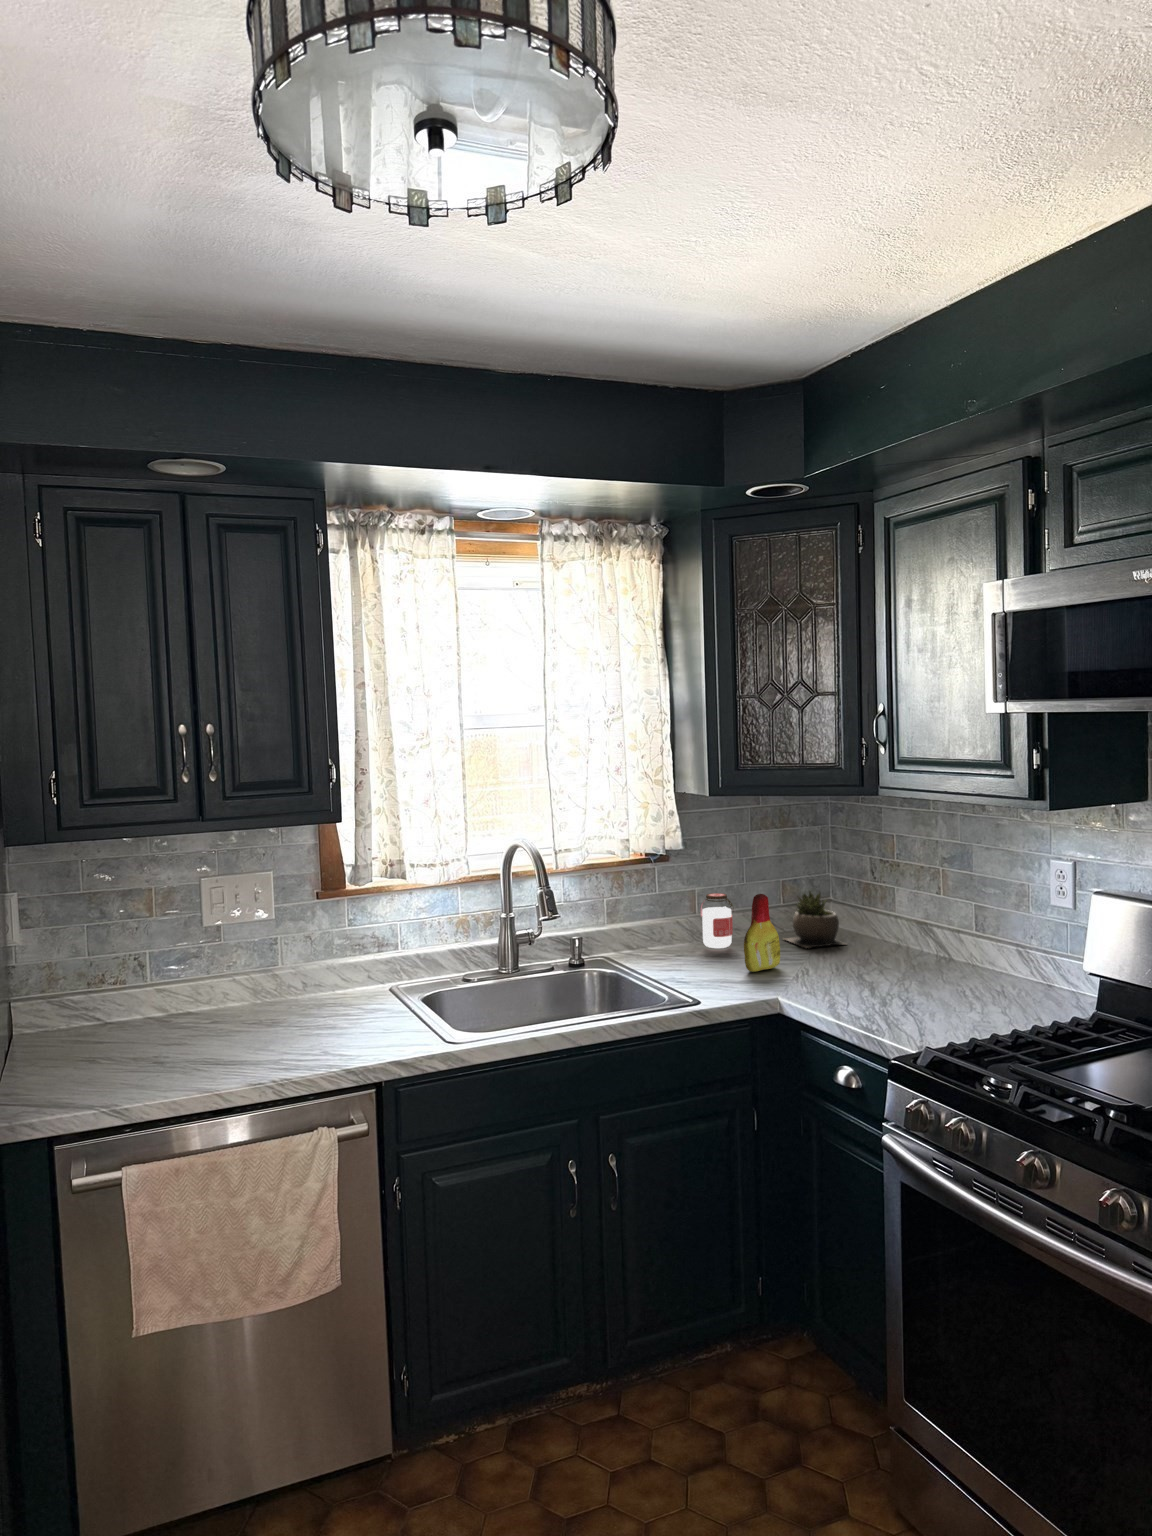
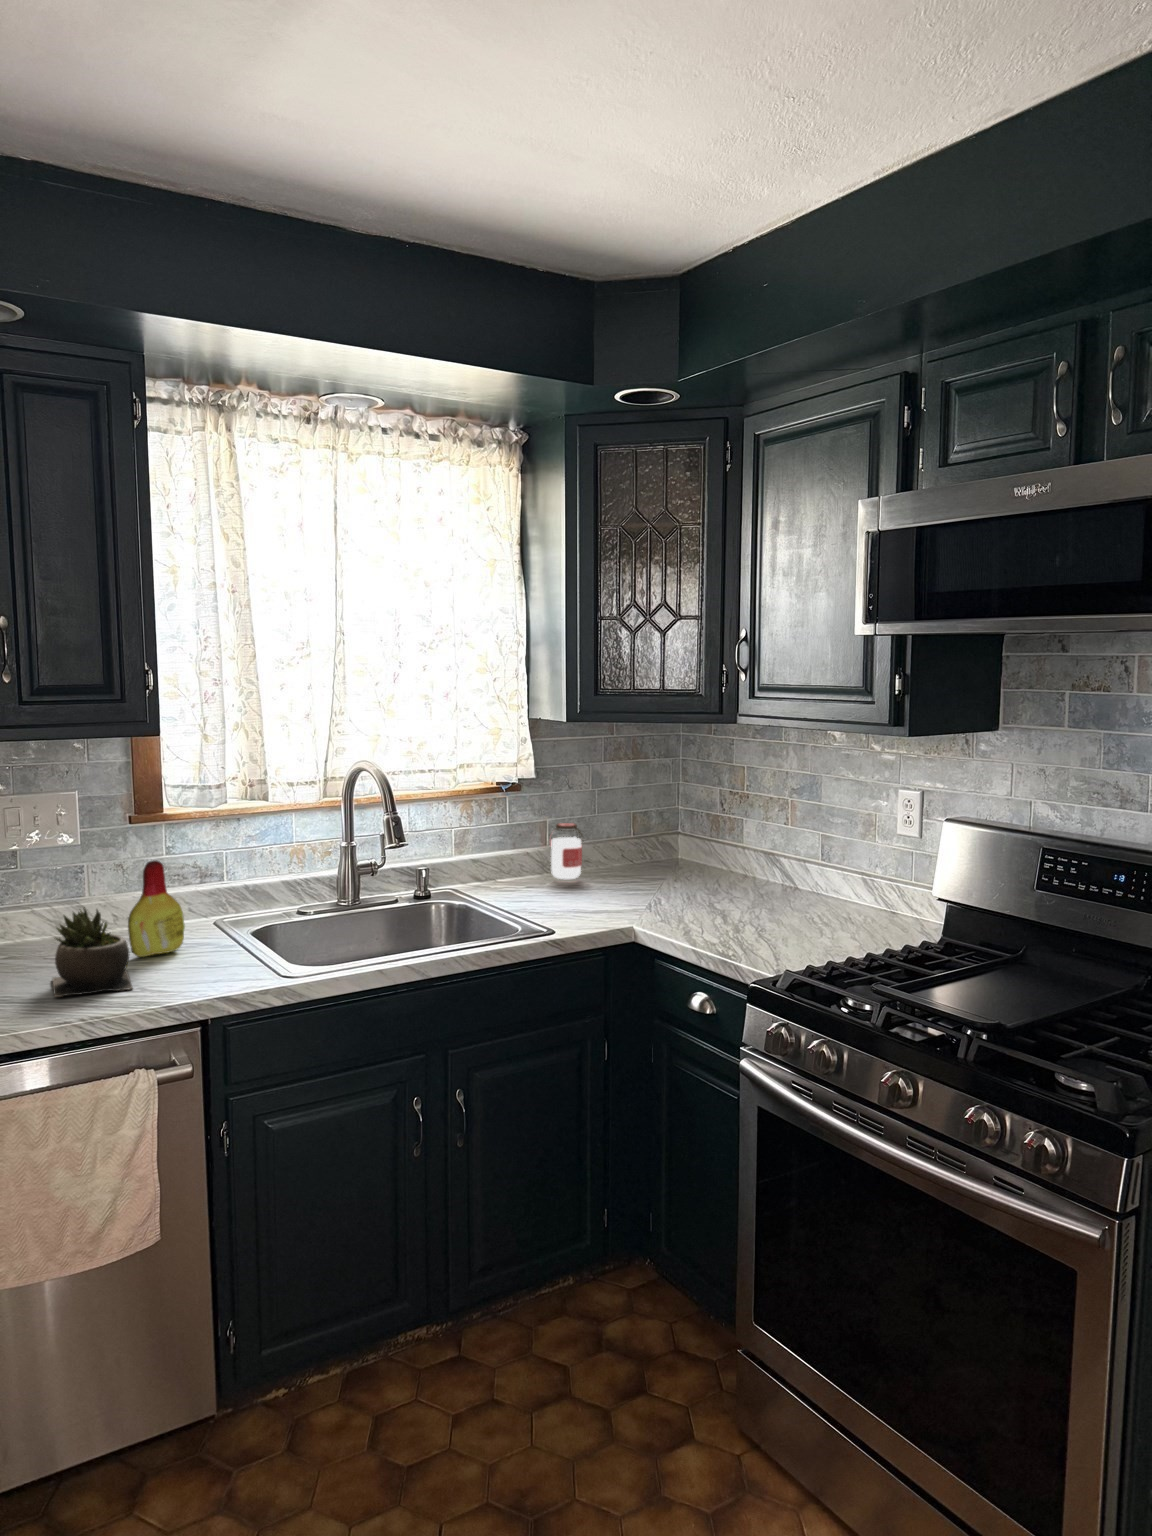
succulent plant: present [785,891,845,948] -> present [53,909,133,997]
bottle: present [744,894,780,972] -> present [128,860,185,957]

